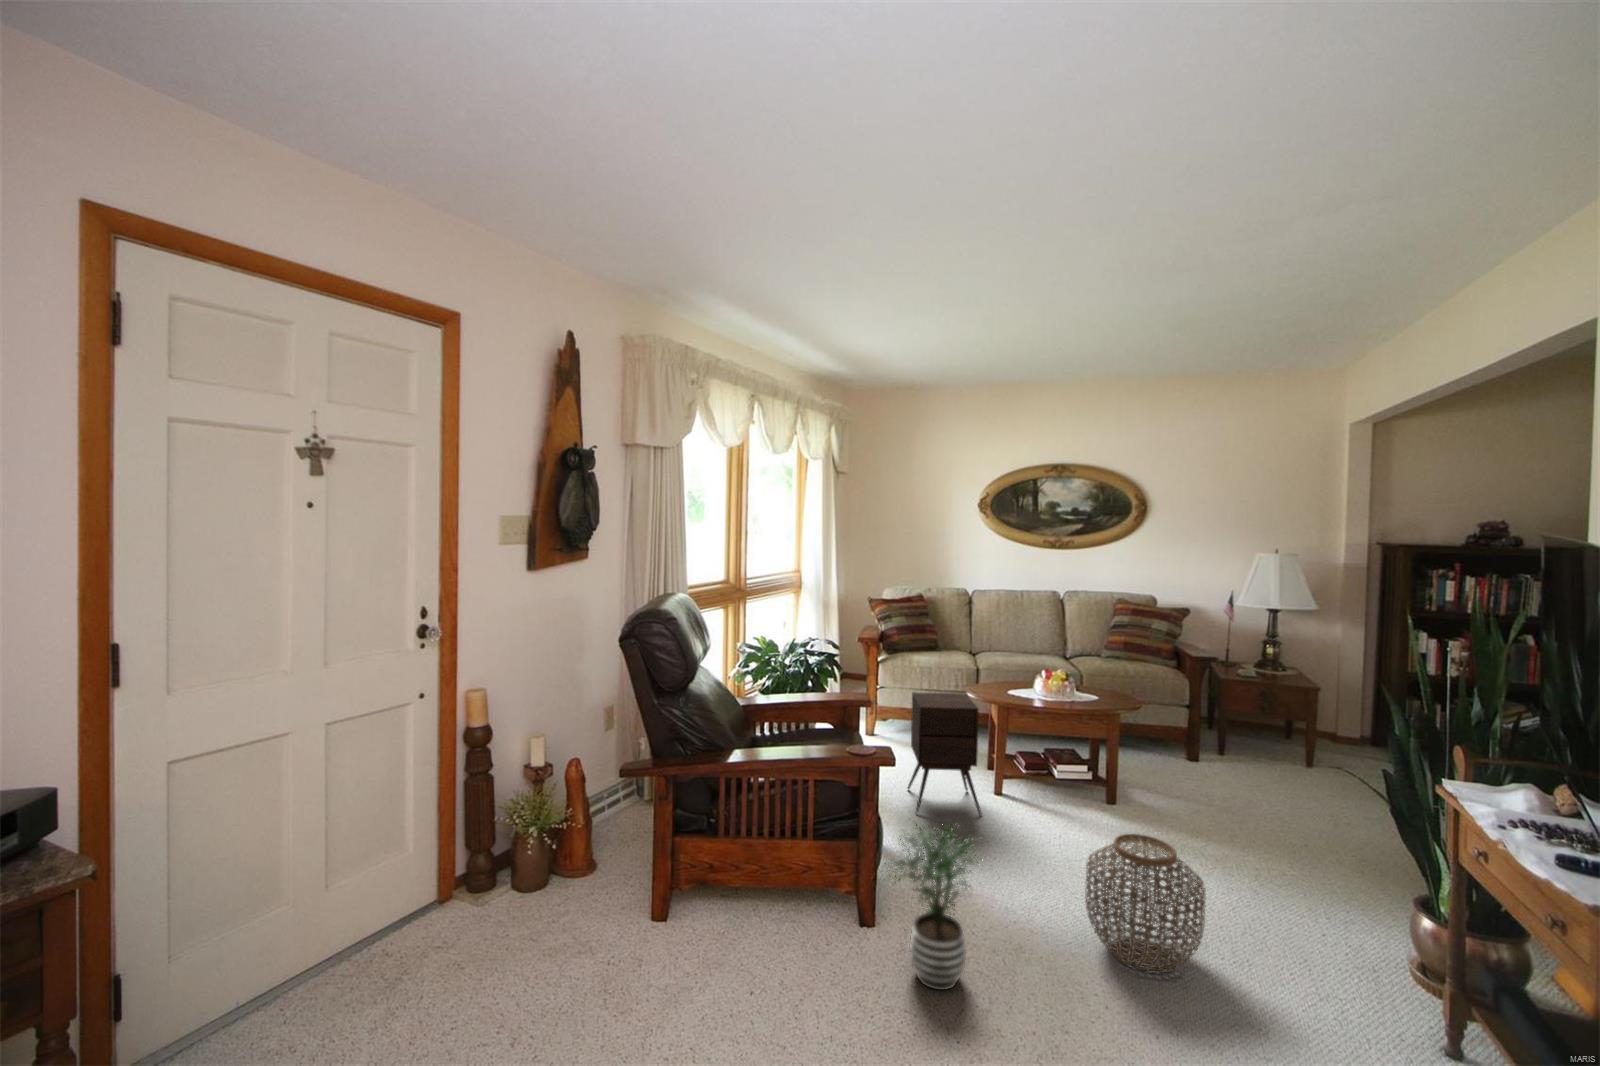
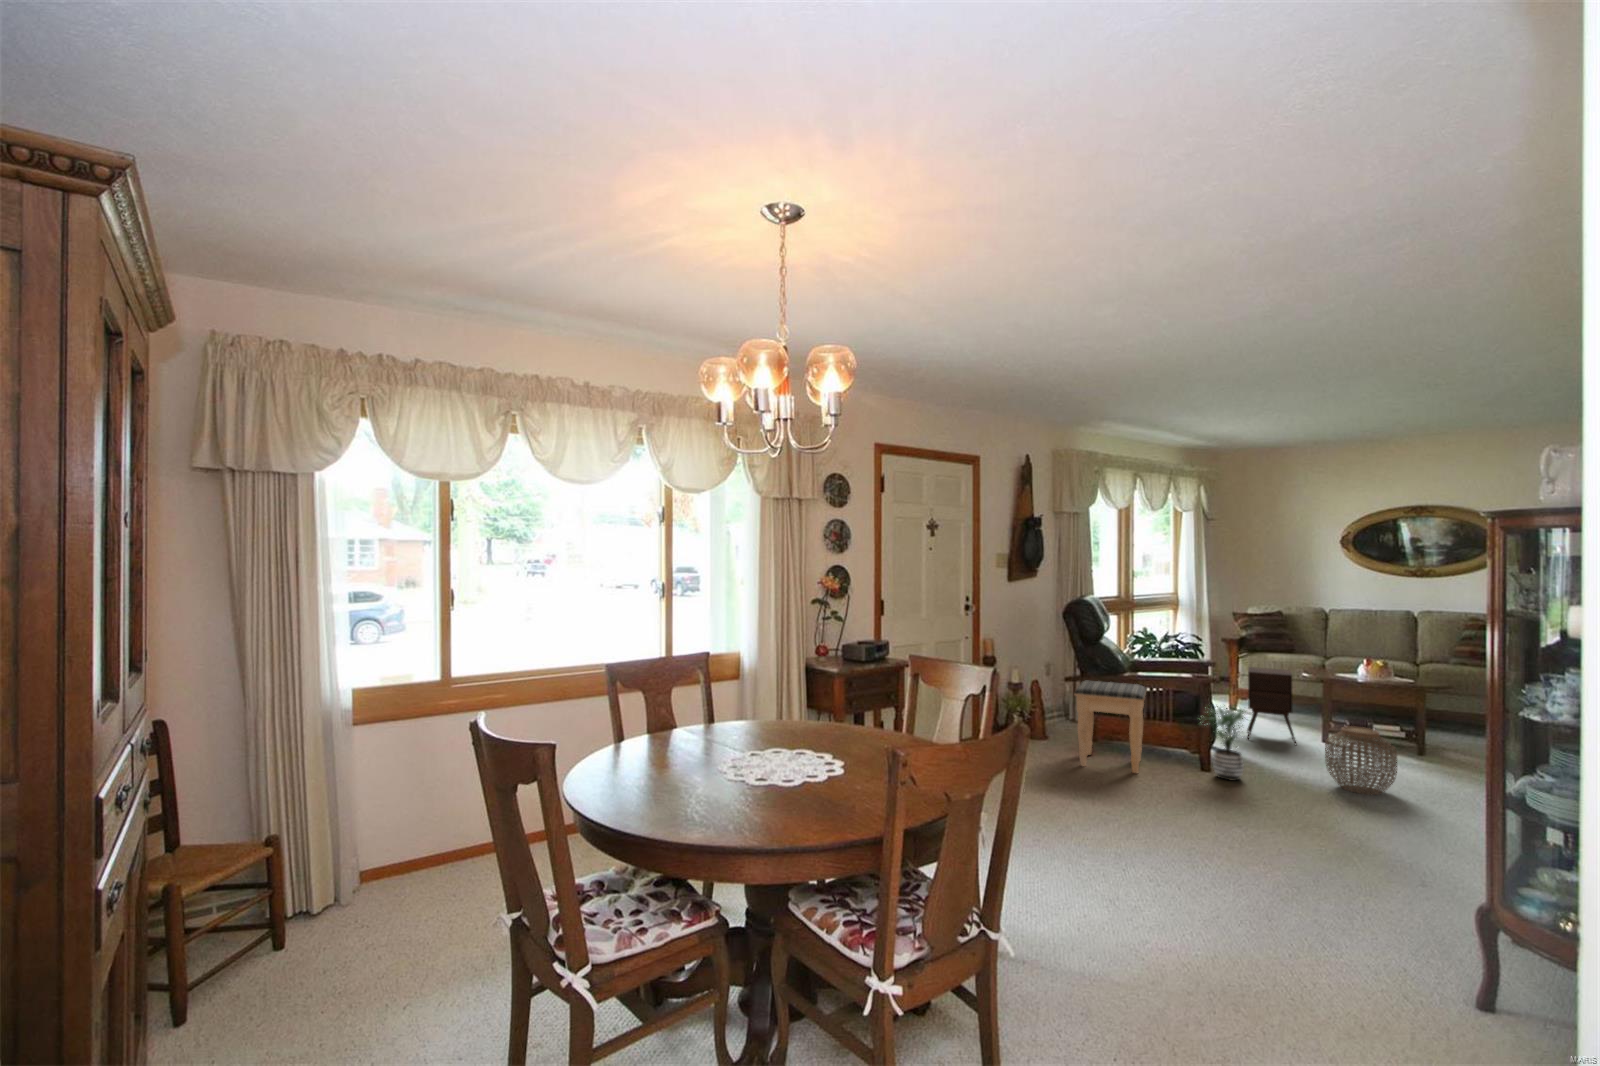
footstool: none [633,790,787,1022] -> present [1074,680,1146,773]

